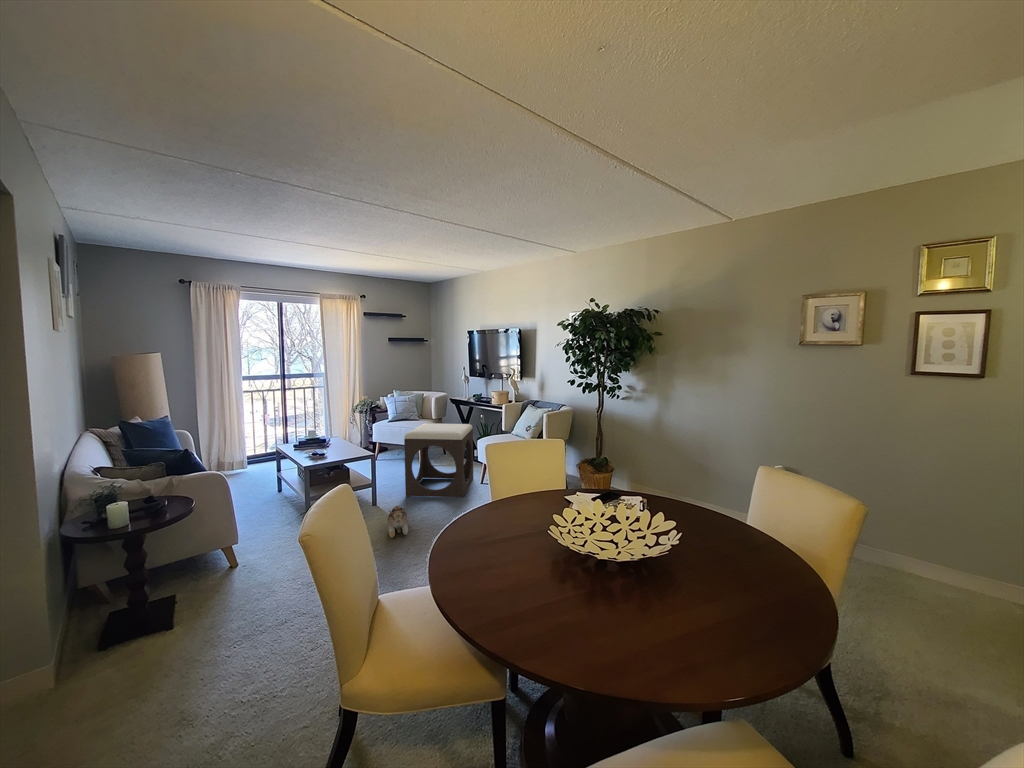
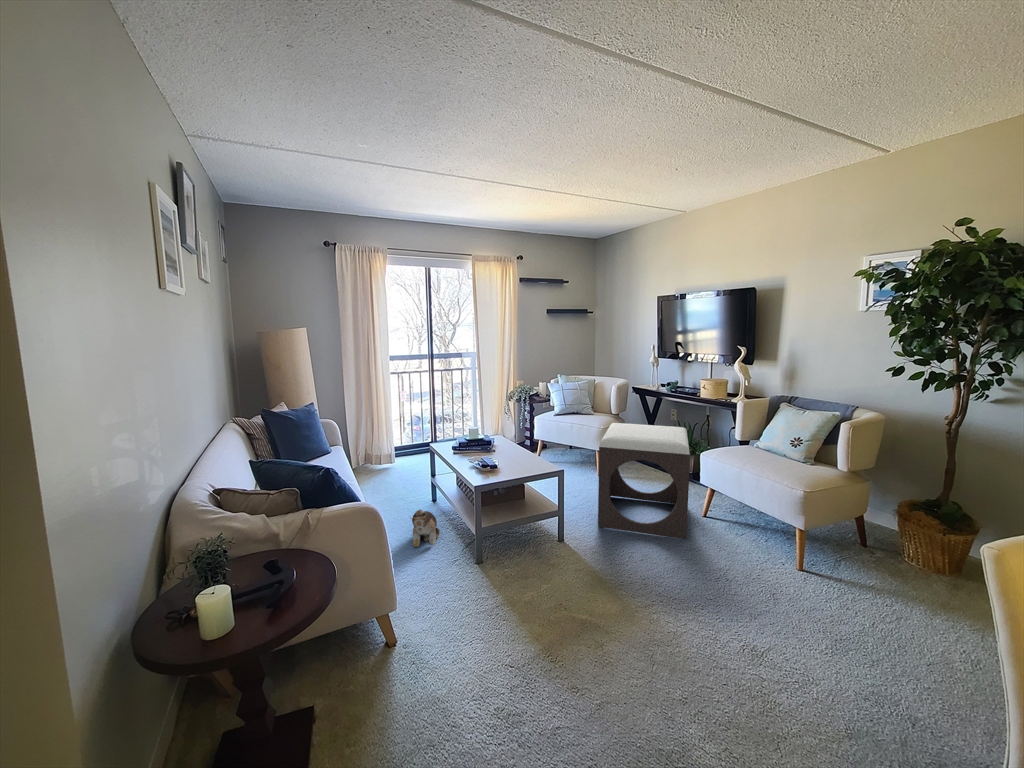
plush toy: present [388,506,408,538] -> present [410,509,440,547]

